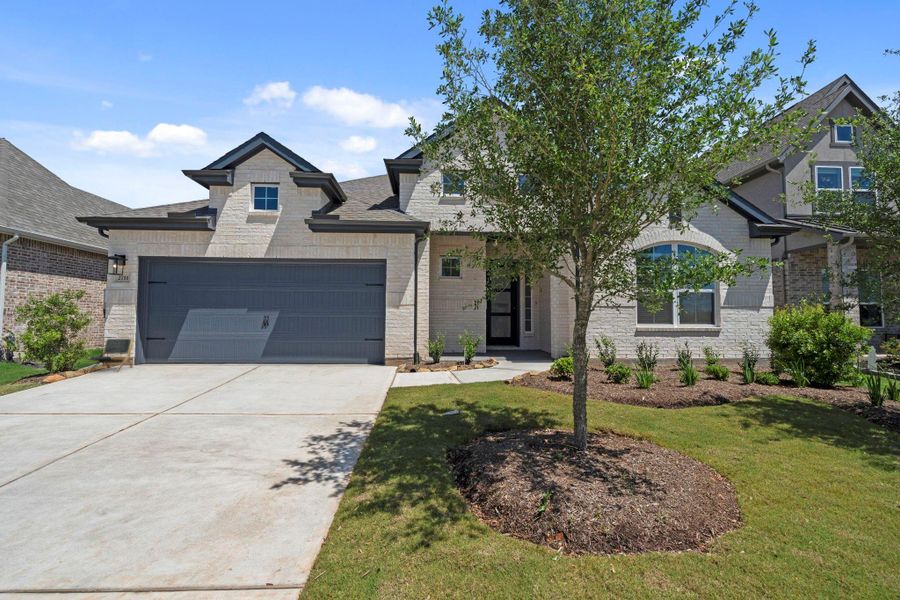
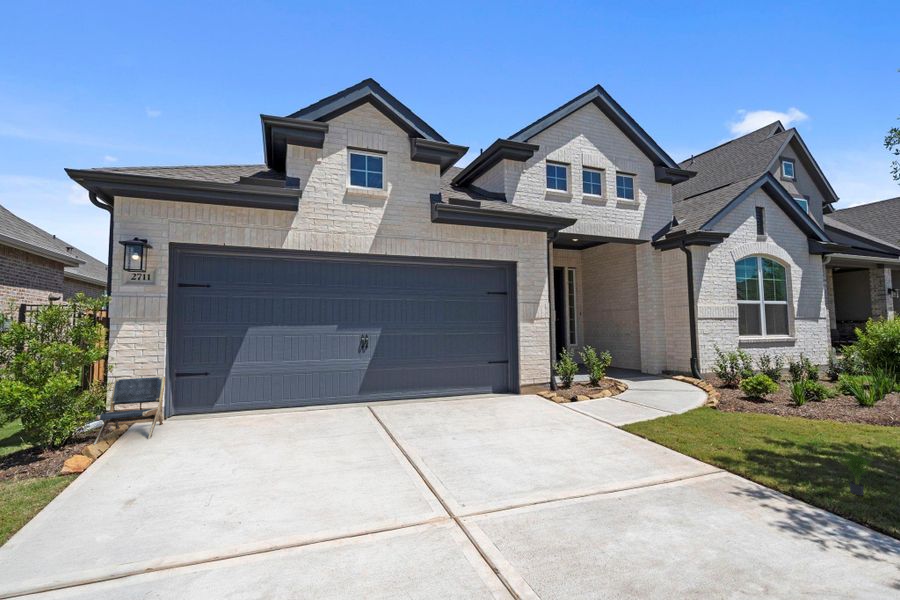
potted plant: none [415,384,439,418] -> present [845,451,868,496]

